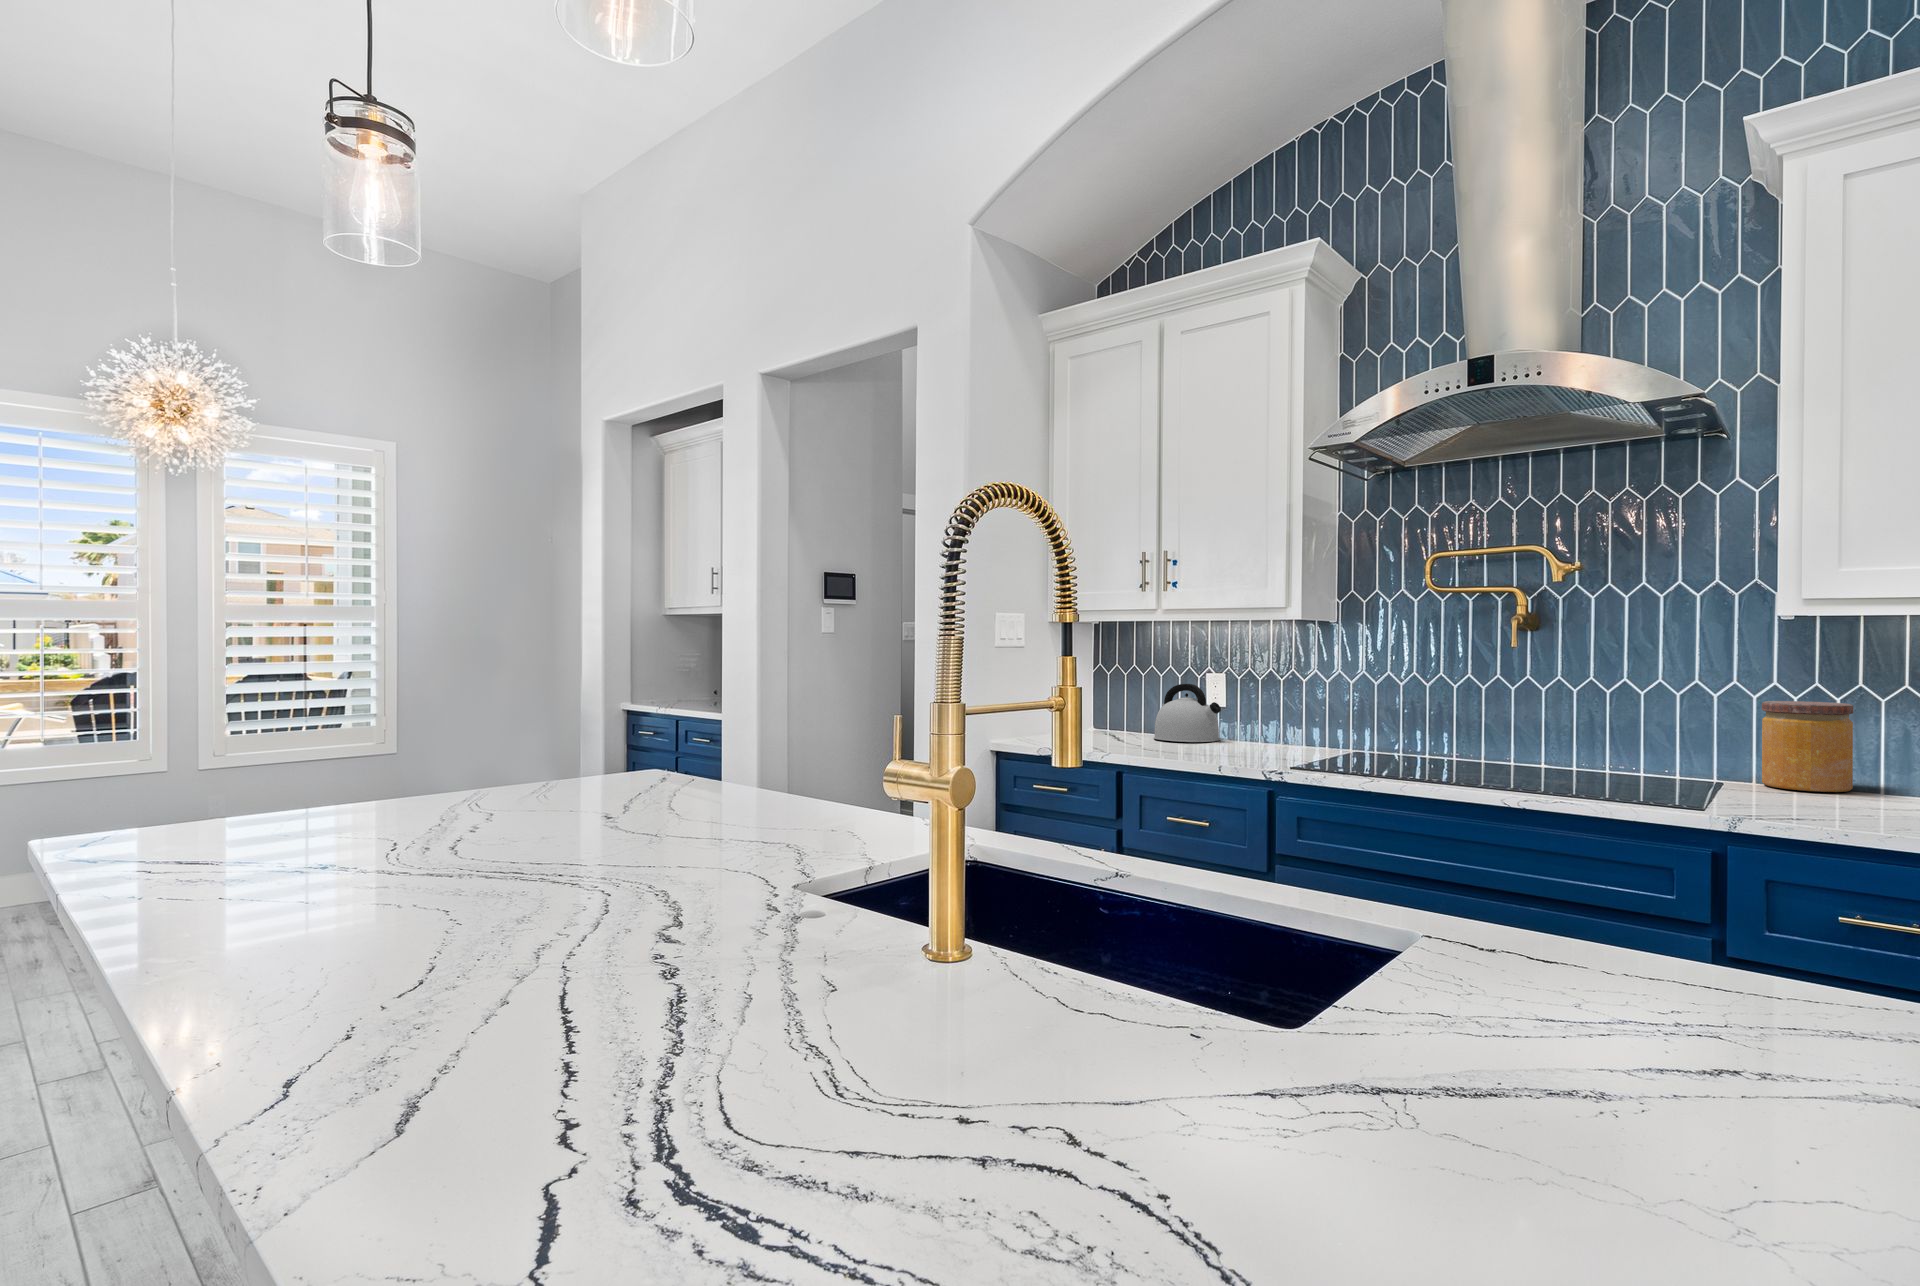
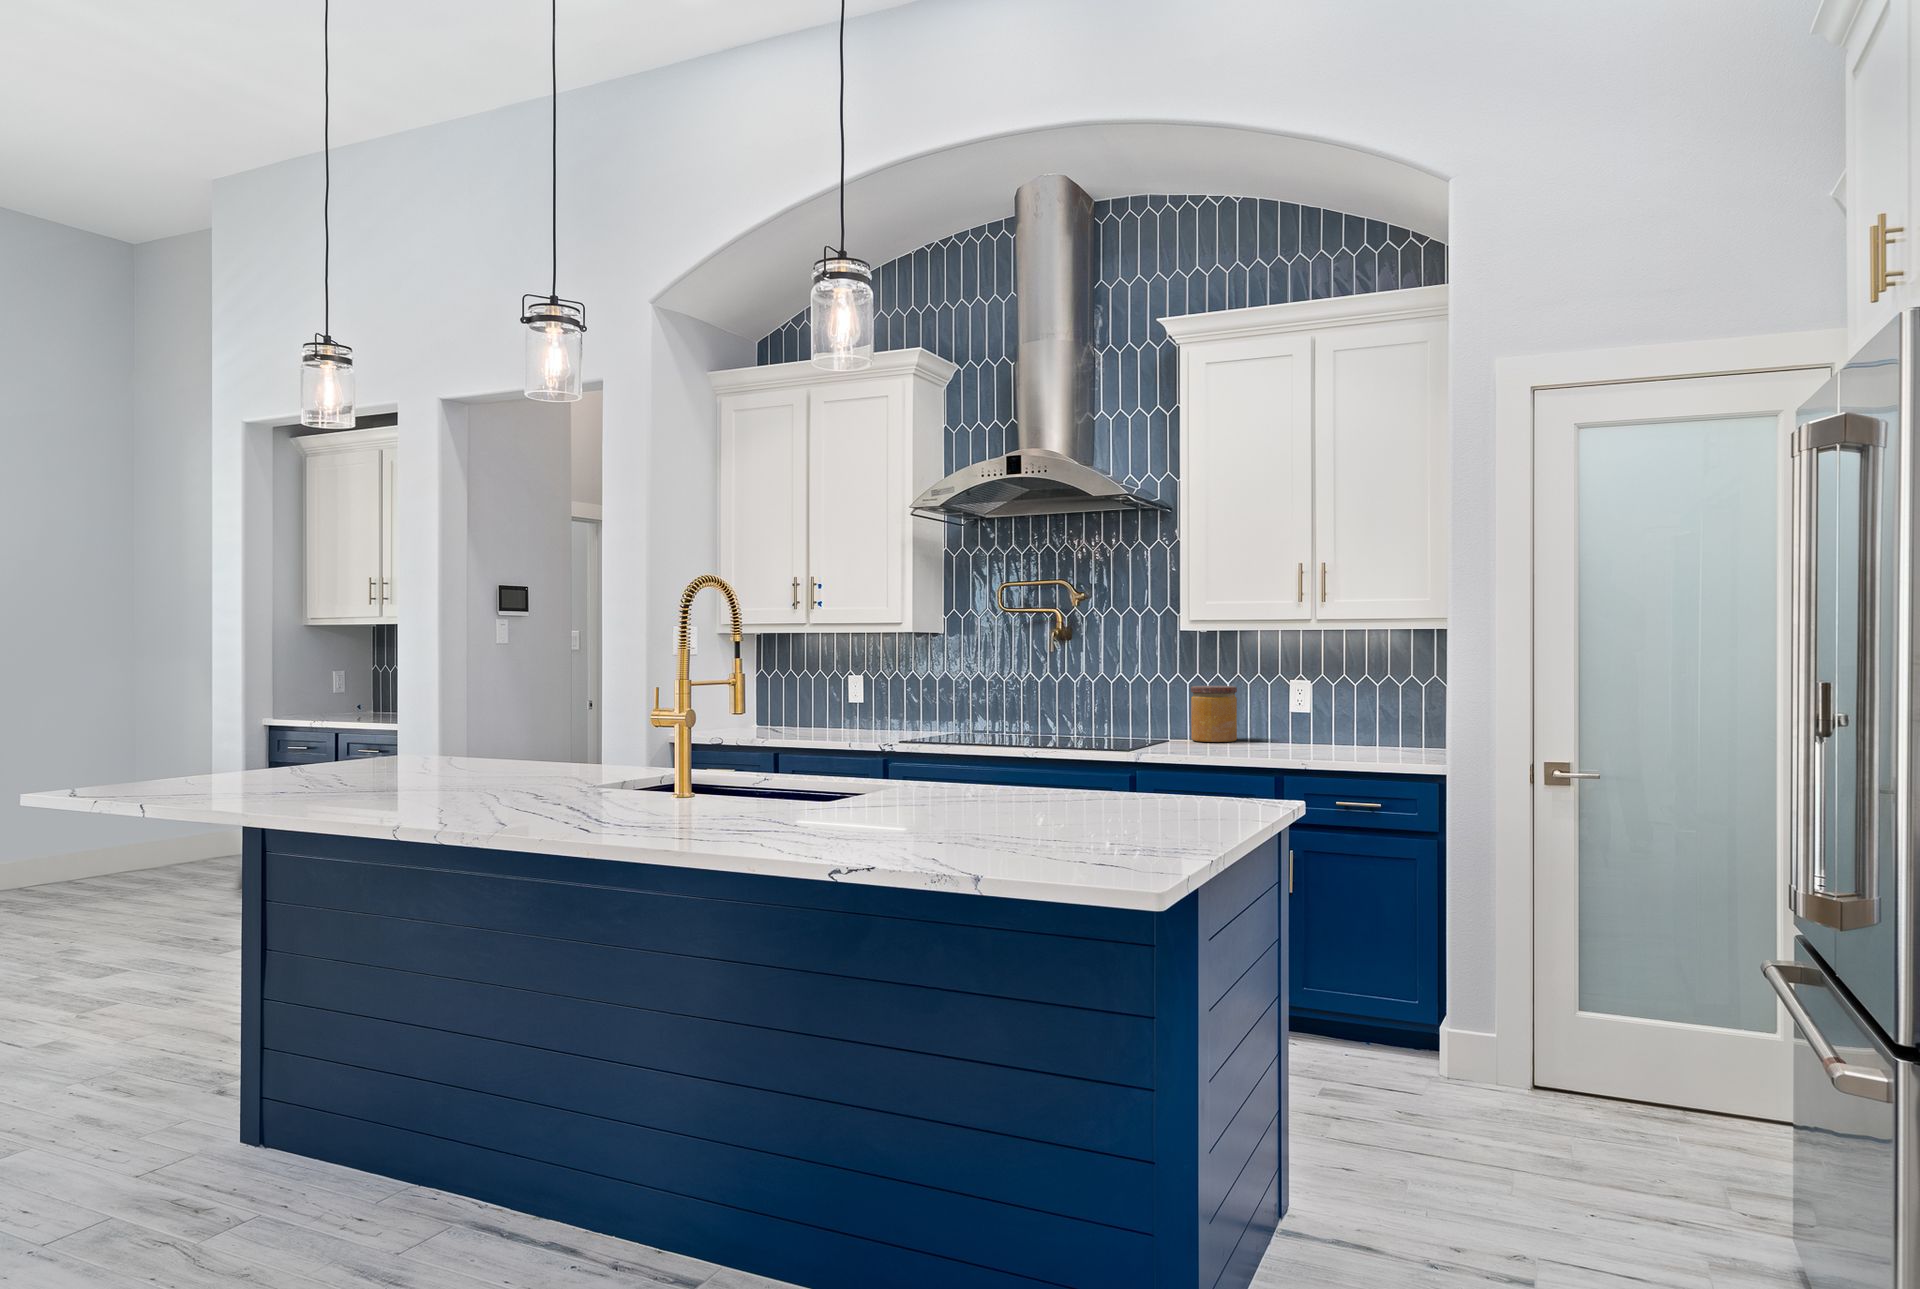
kettle: present [1154,684,1221,742] -> none [805,684,858,730]

